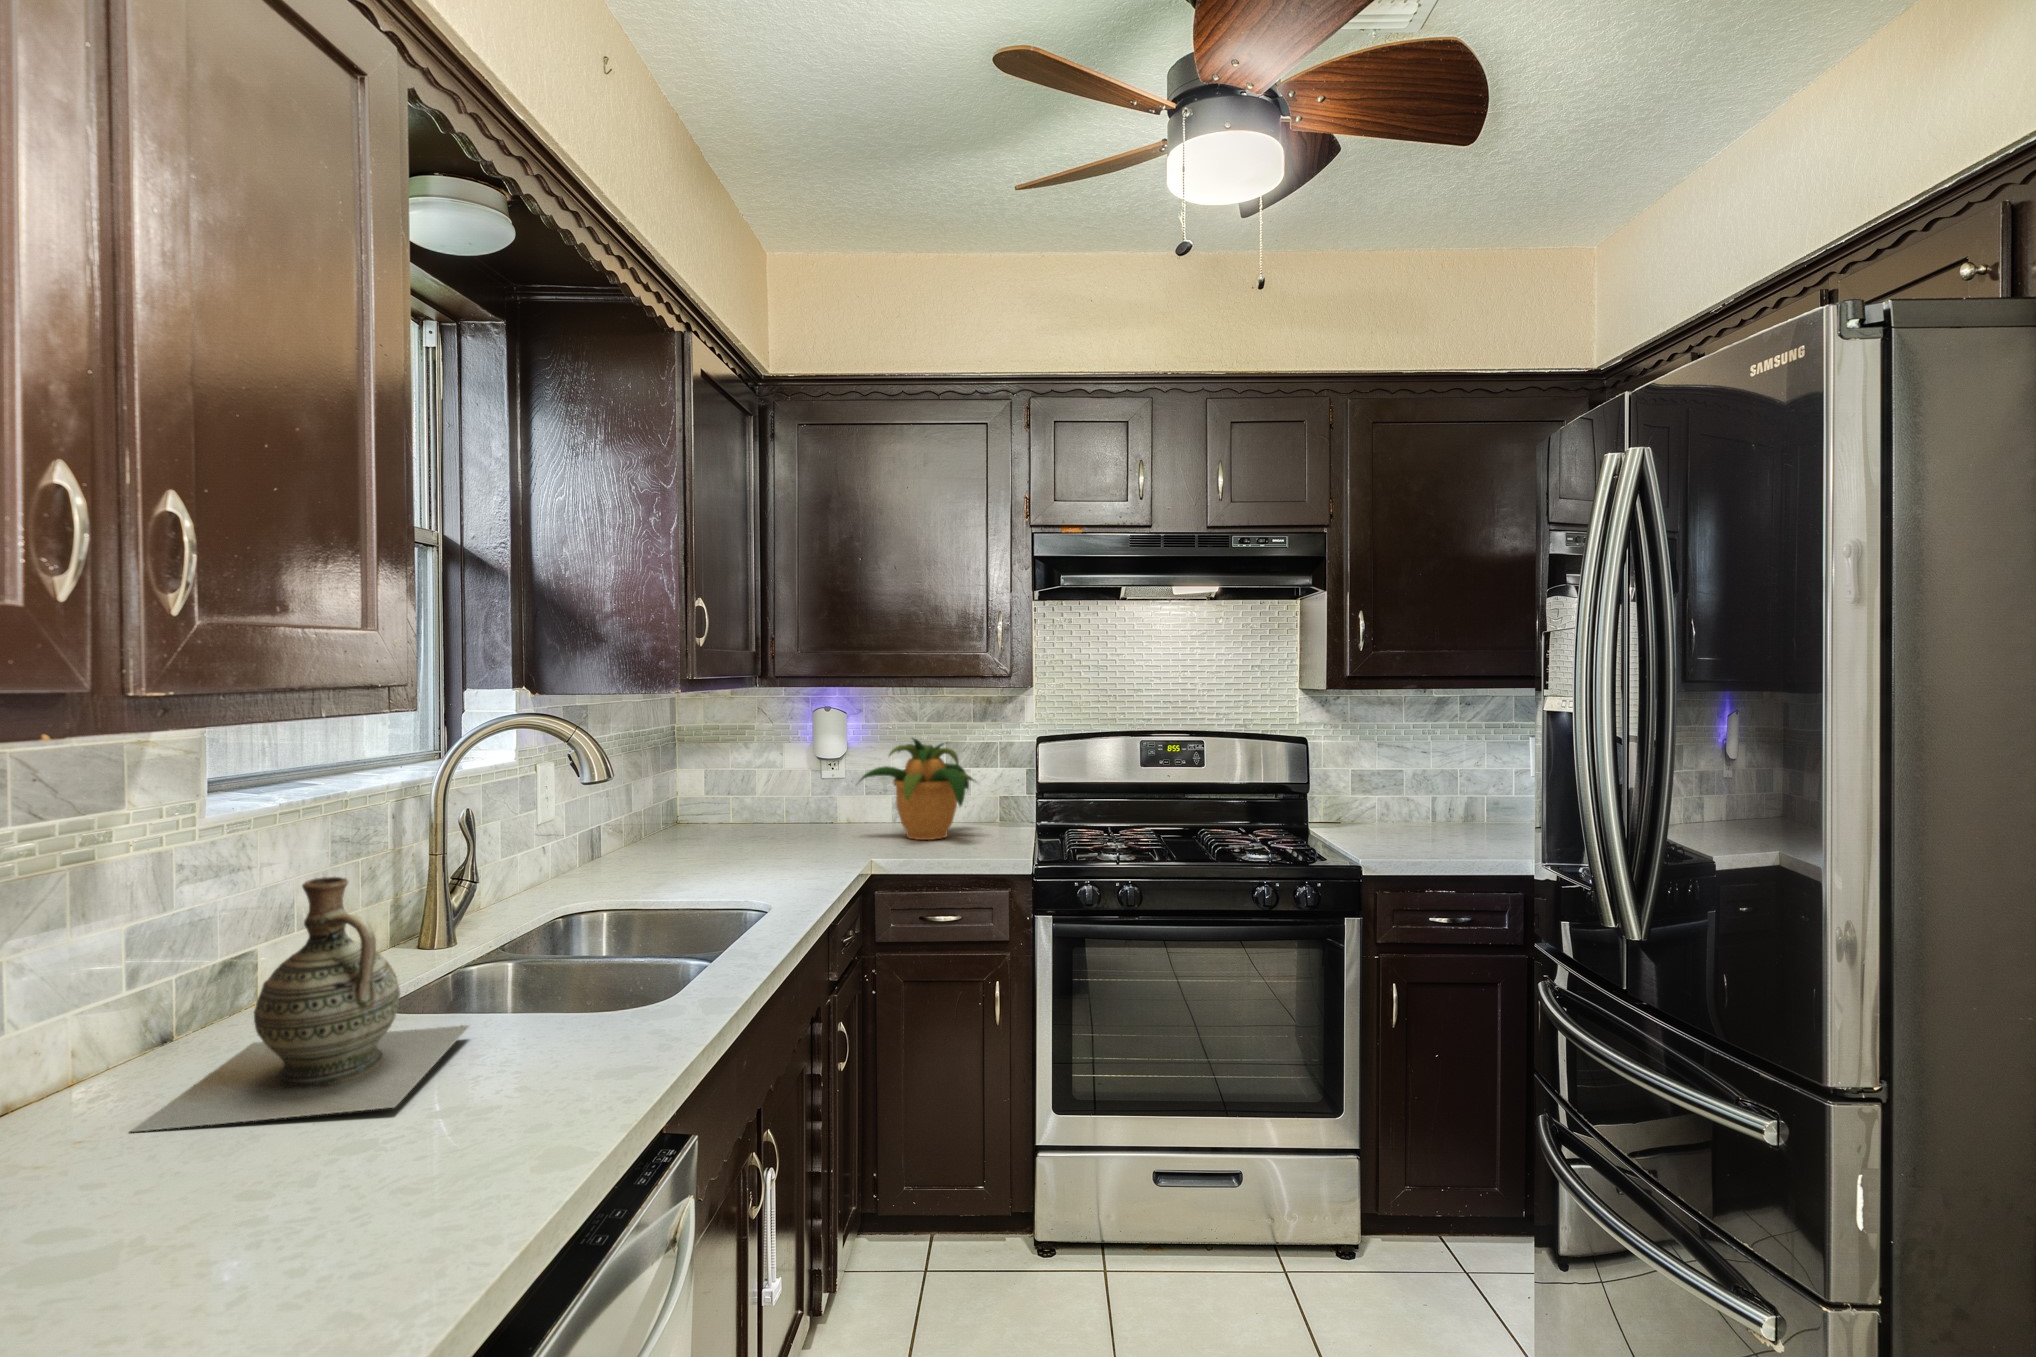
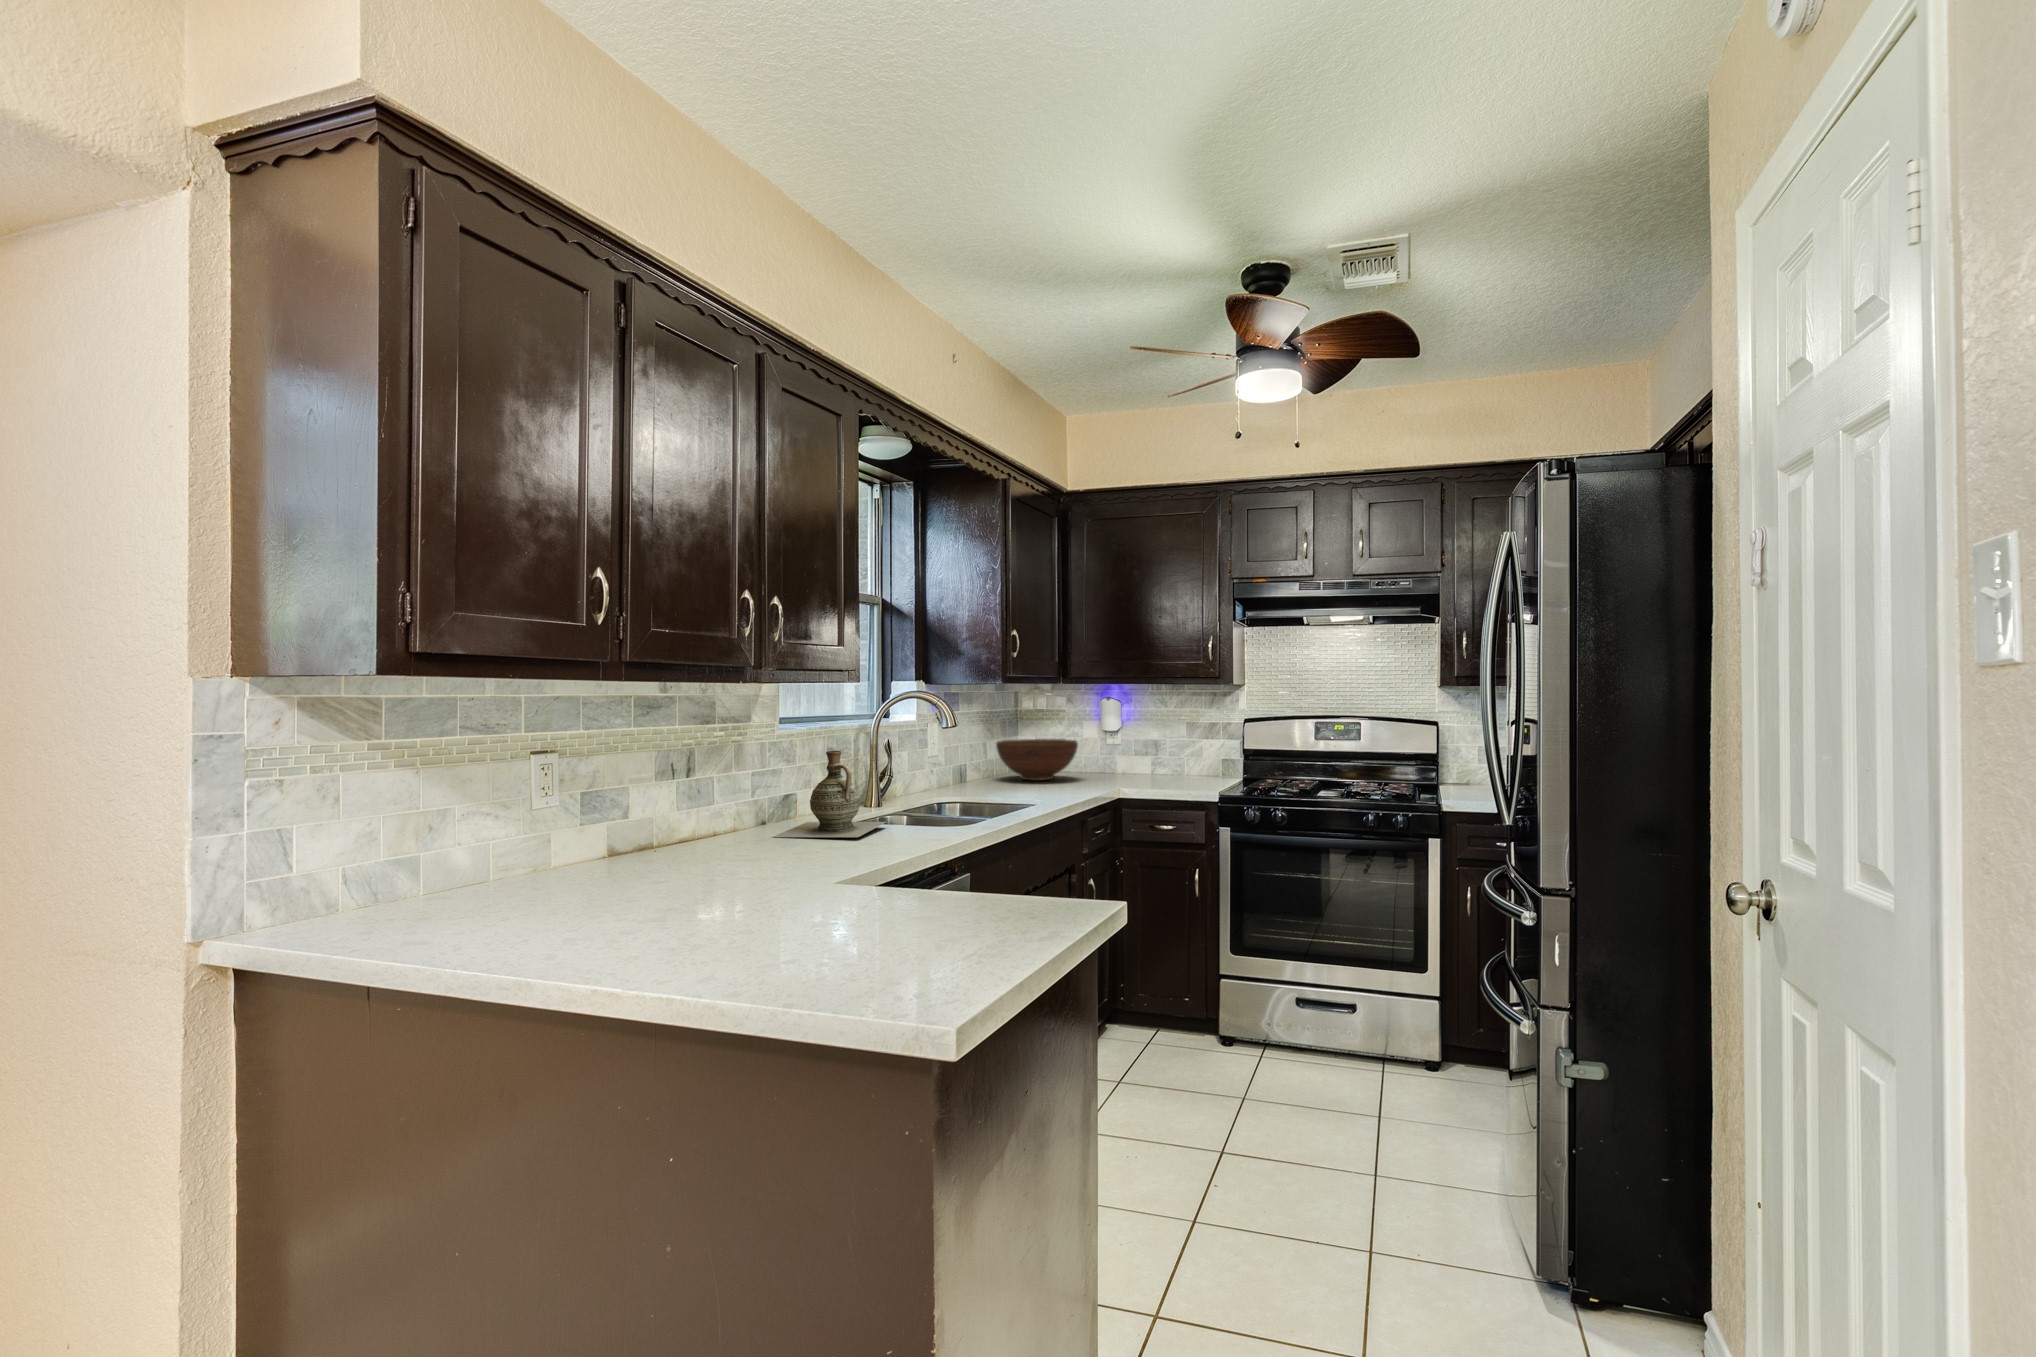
potted plant: present [859,738,974,840] -> none [1117,715,1199,782]
fruit bowl: none [655,776,795,848] -> present [996,739,1078,781]

